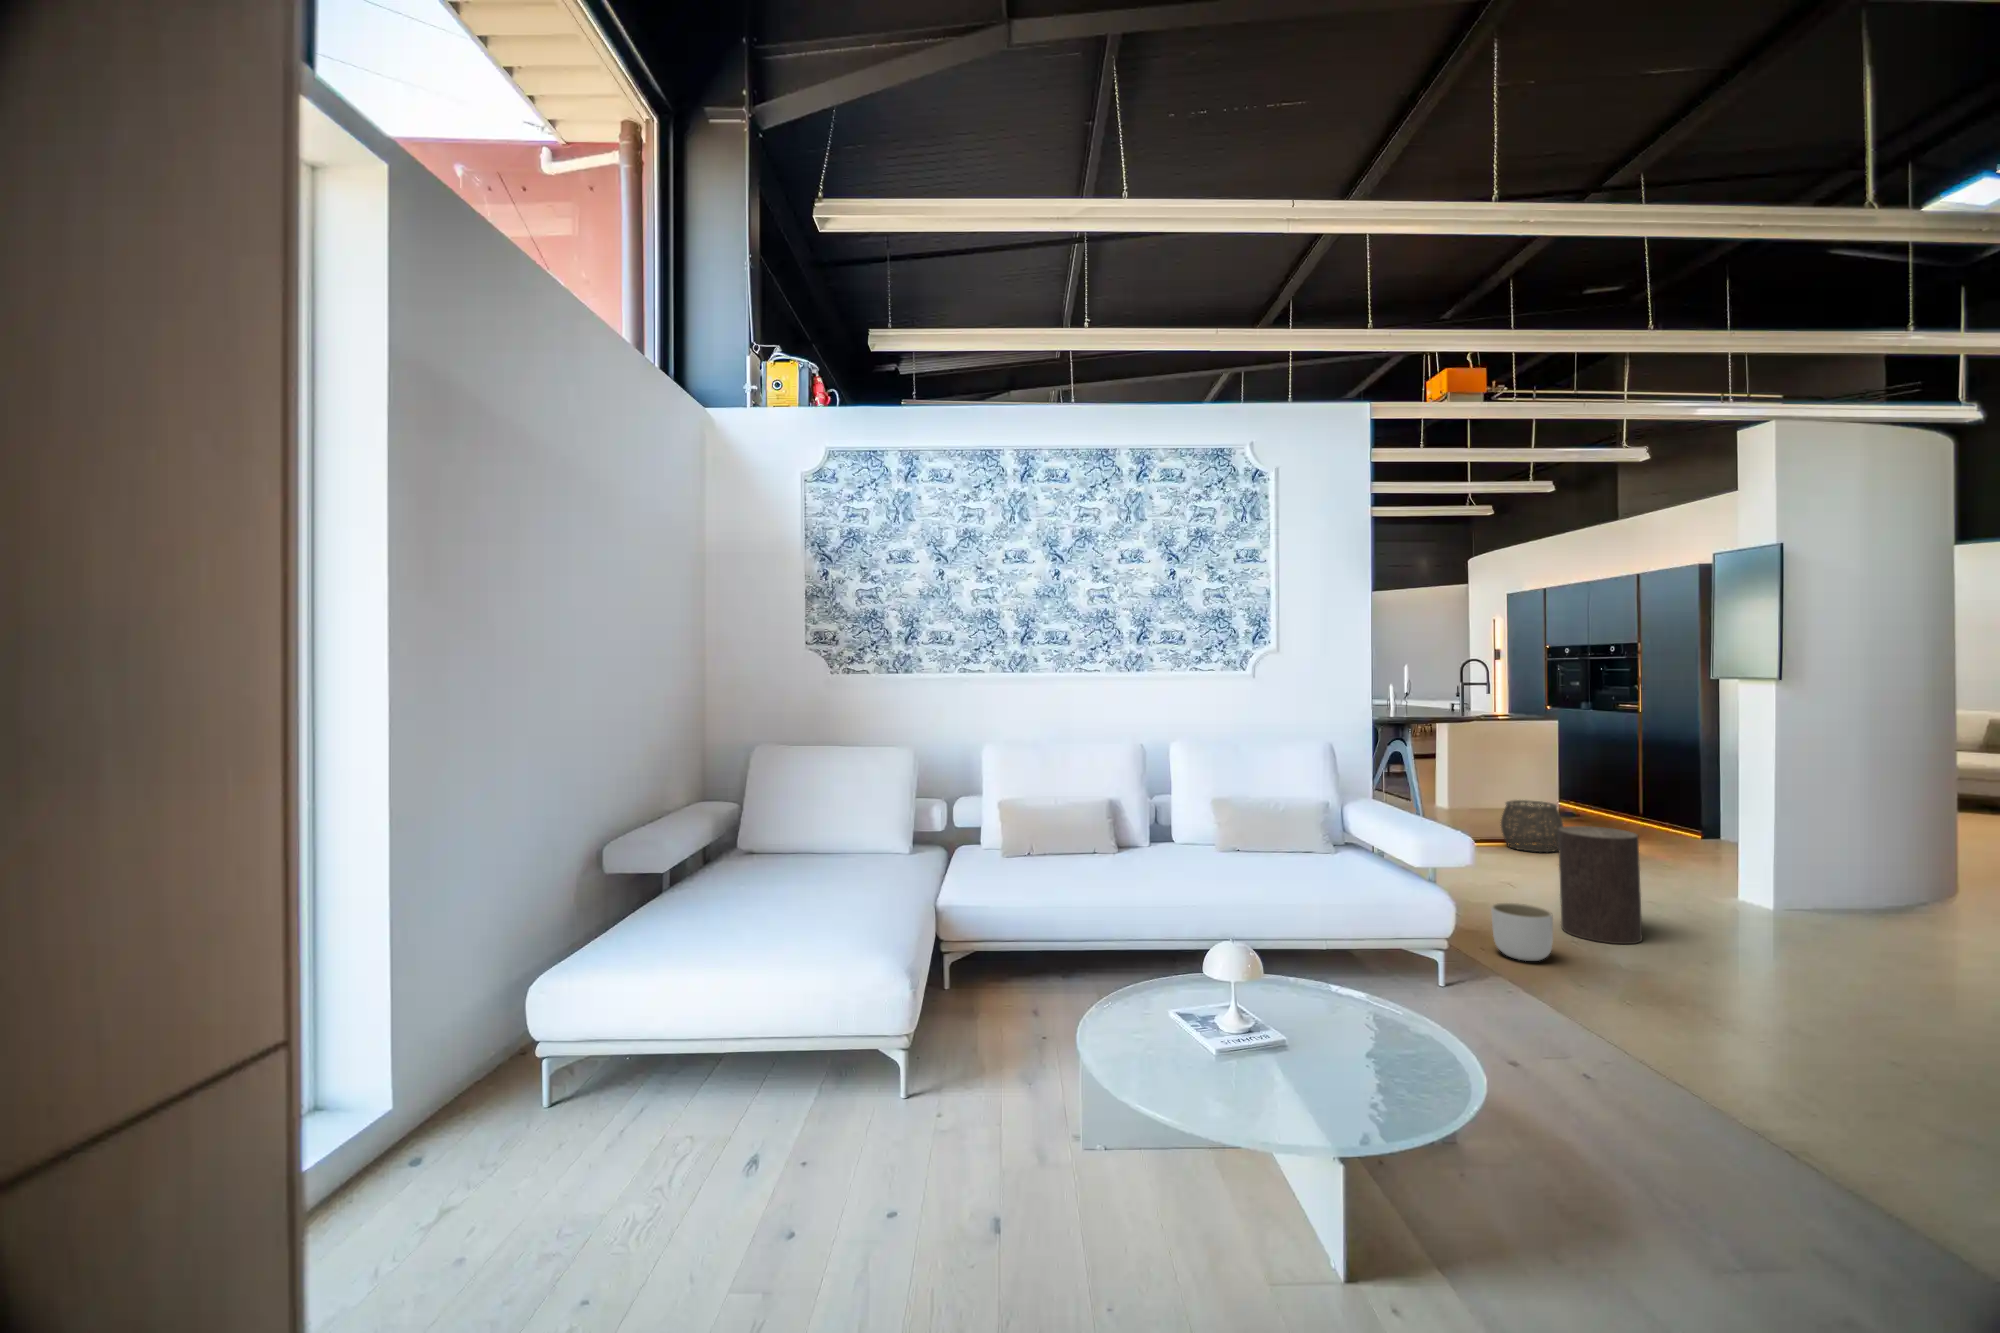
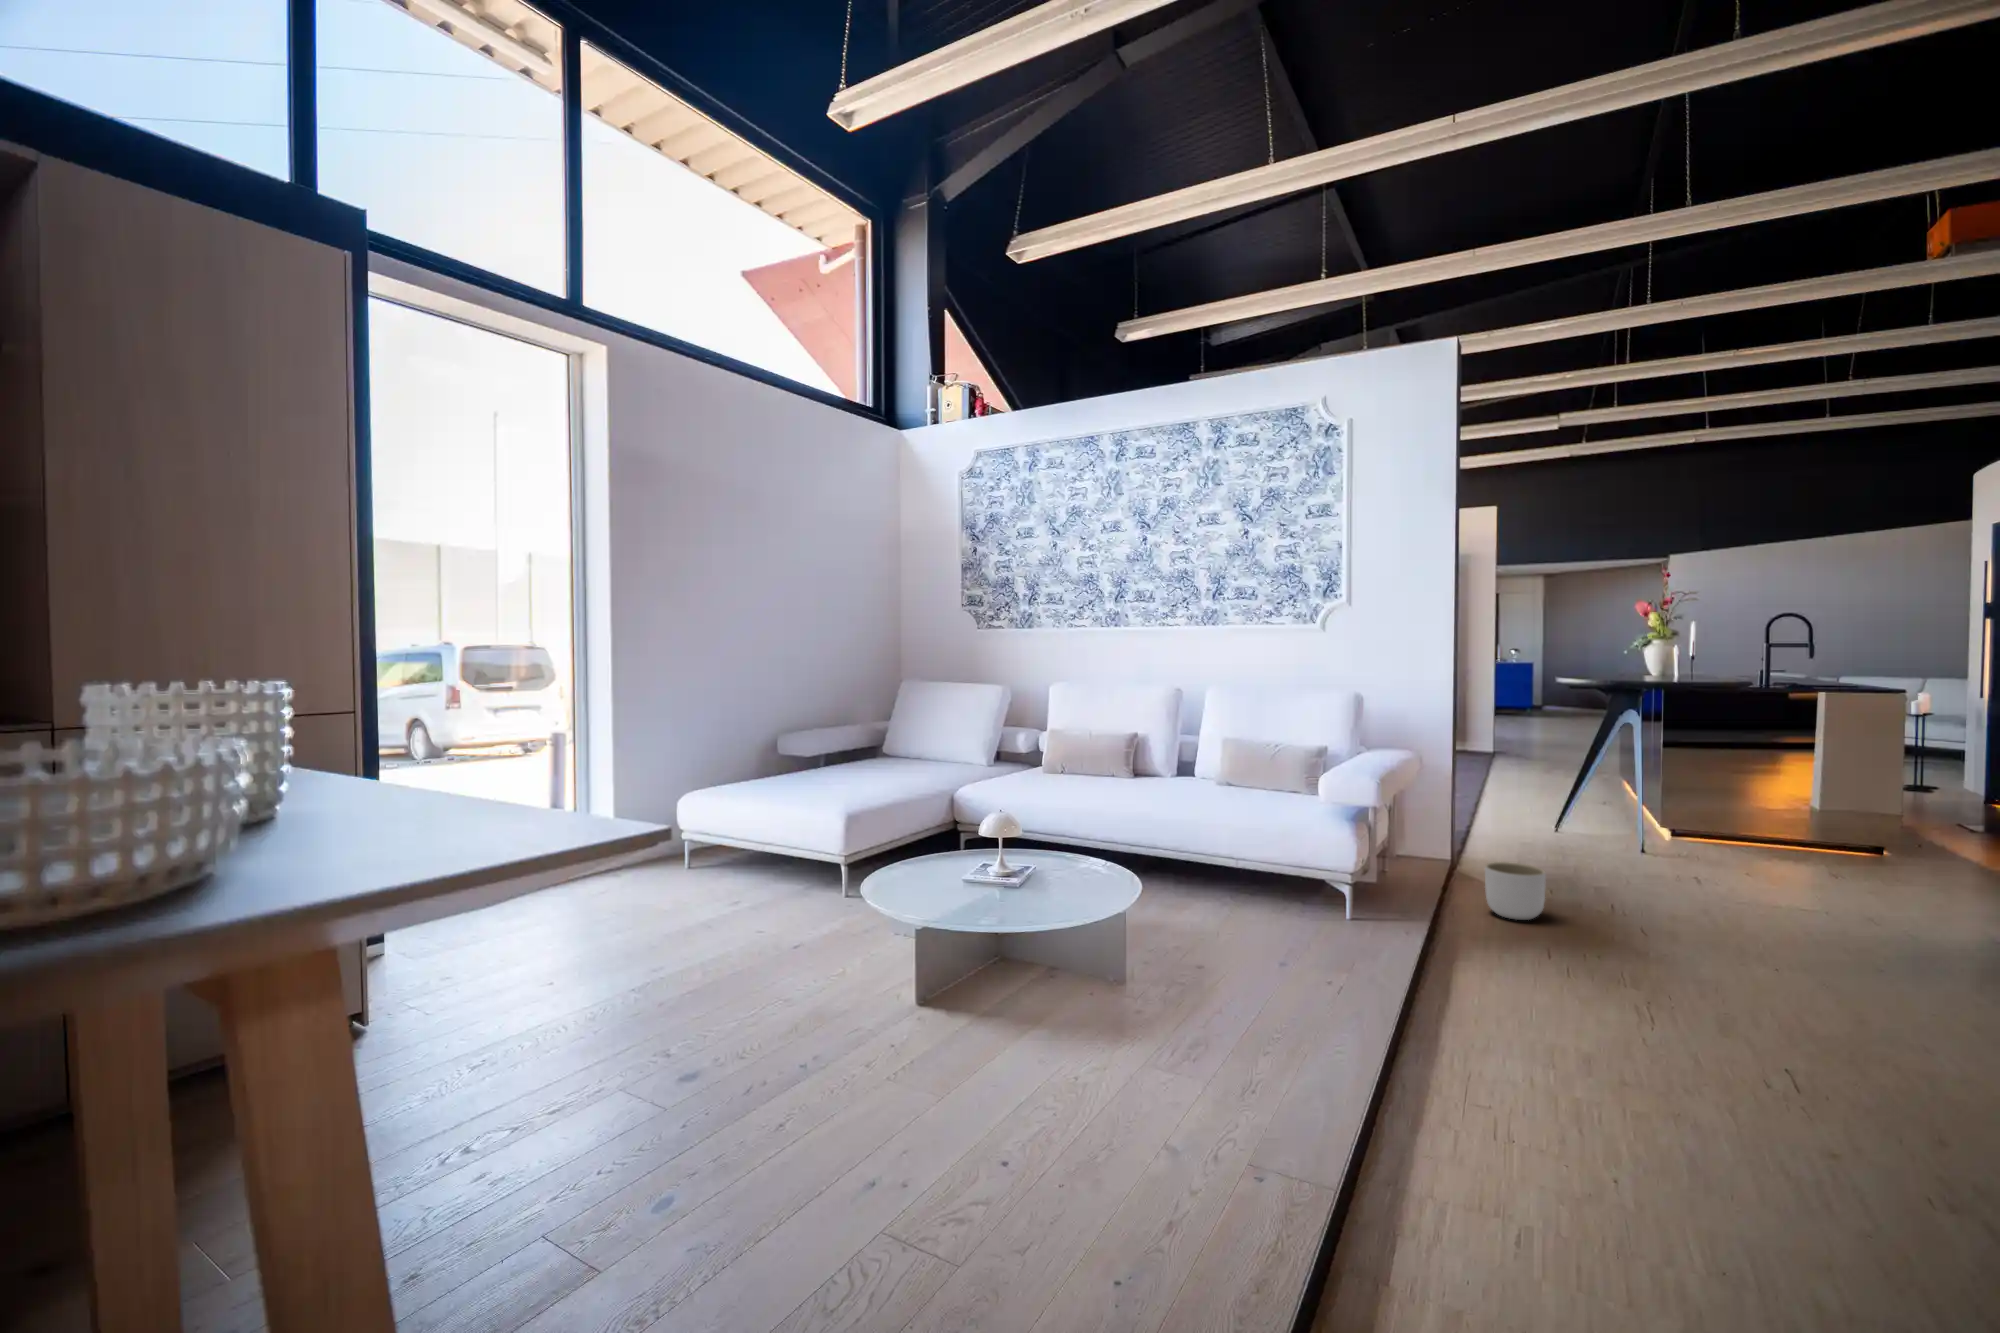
woven basket: present [1501,800,1563,852] -> none [1794,791,1891,861]
stool: present [1558,826,1642,944] -> none [1627,799,1718,931]

